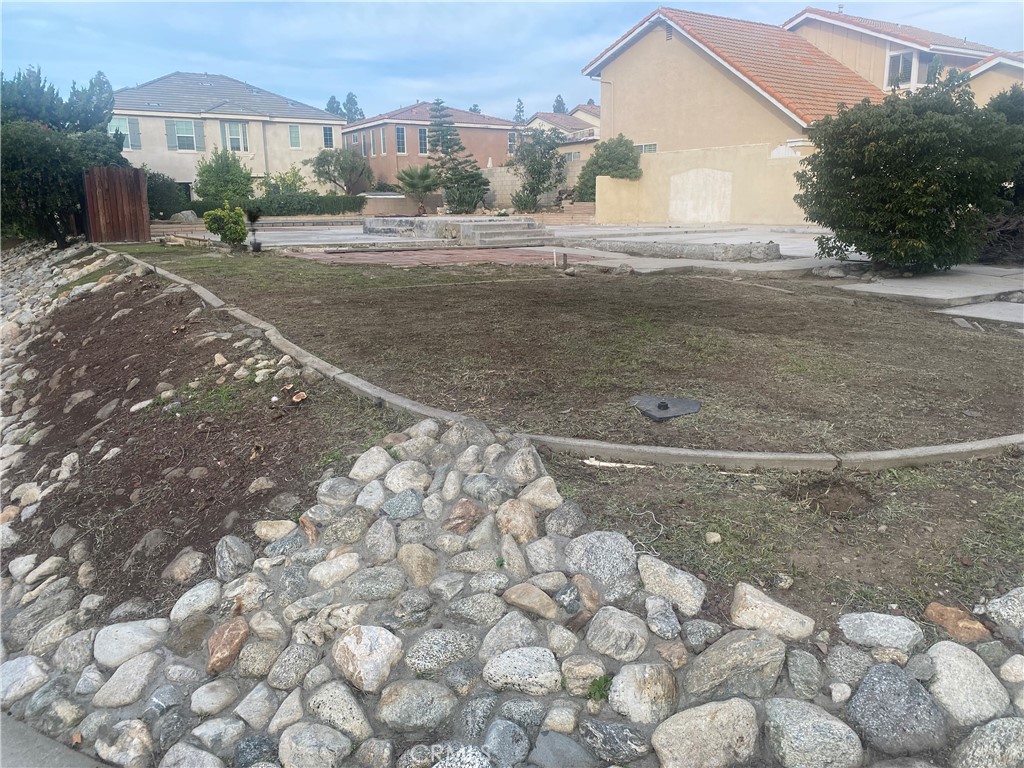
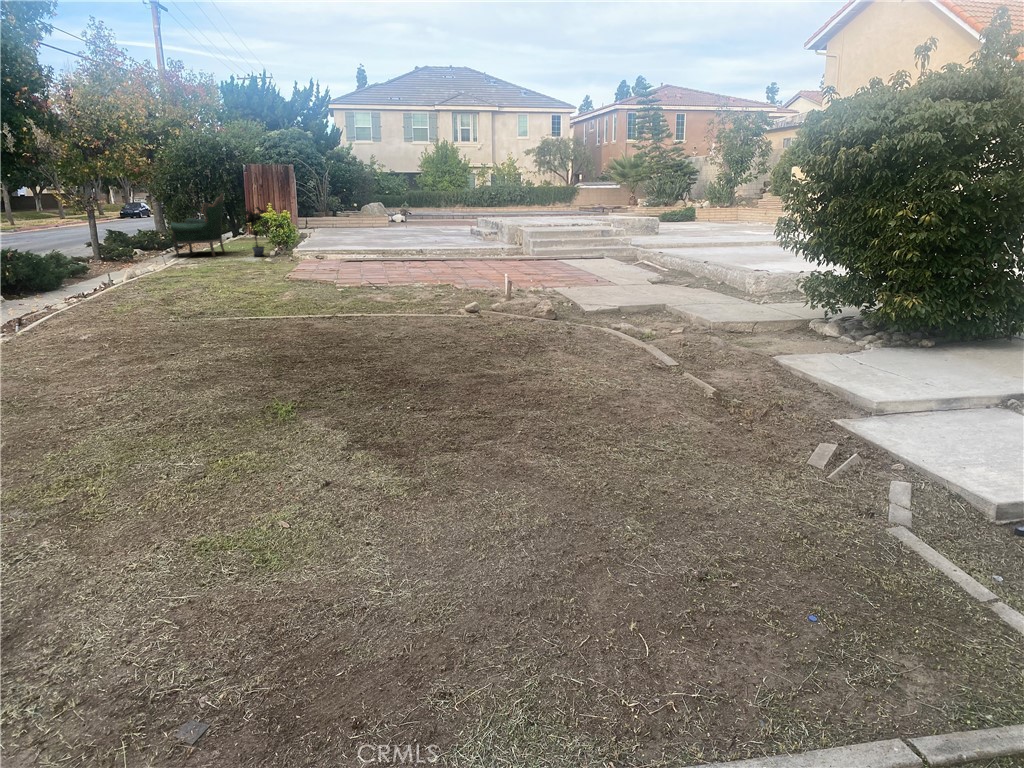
armchair: none [171,195,219,255] -> present [171,194,225,257]

